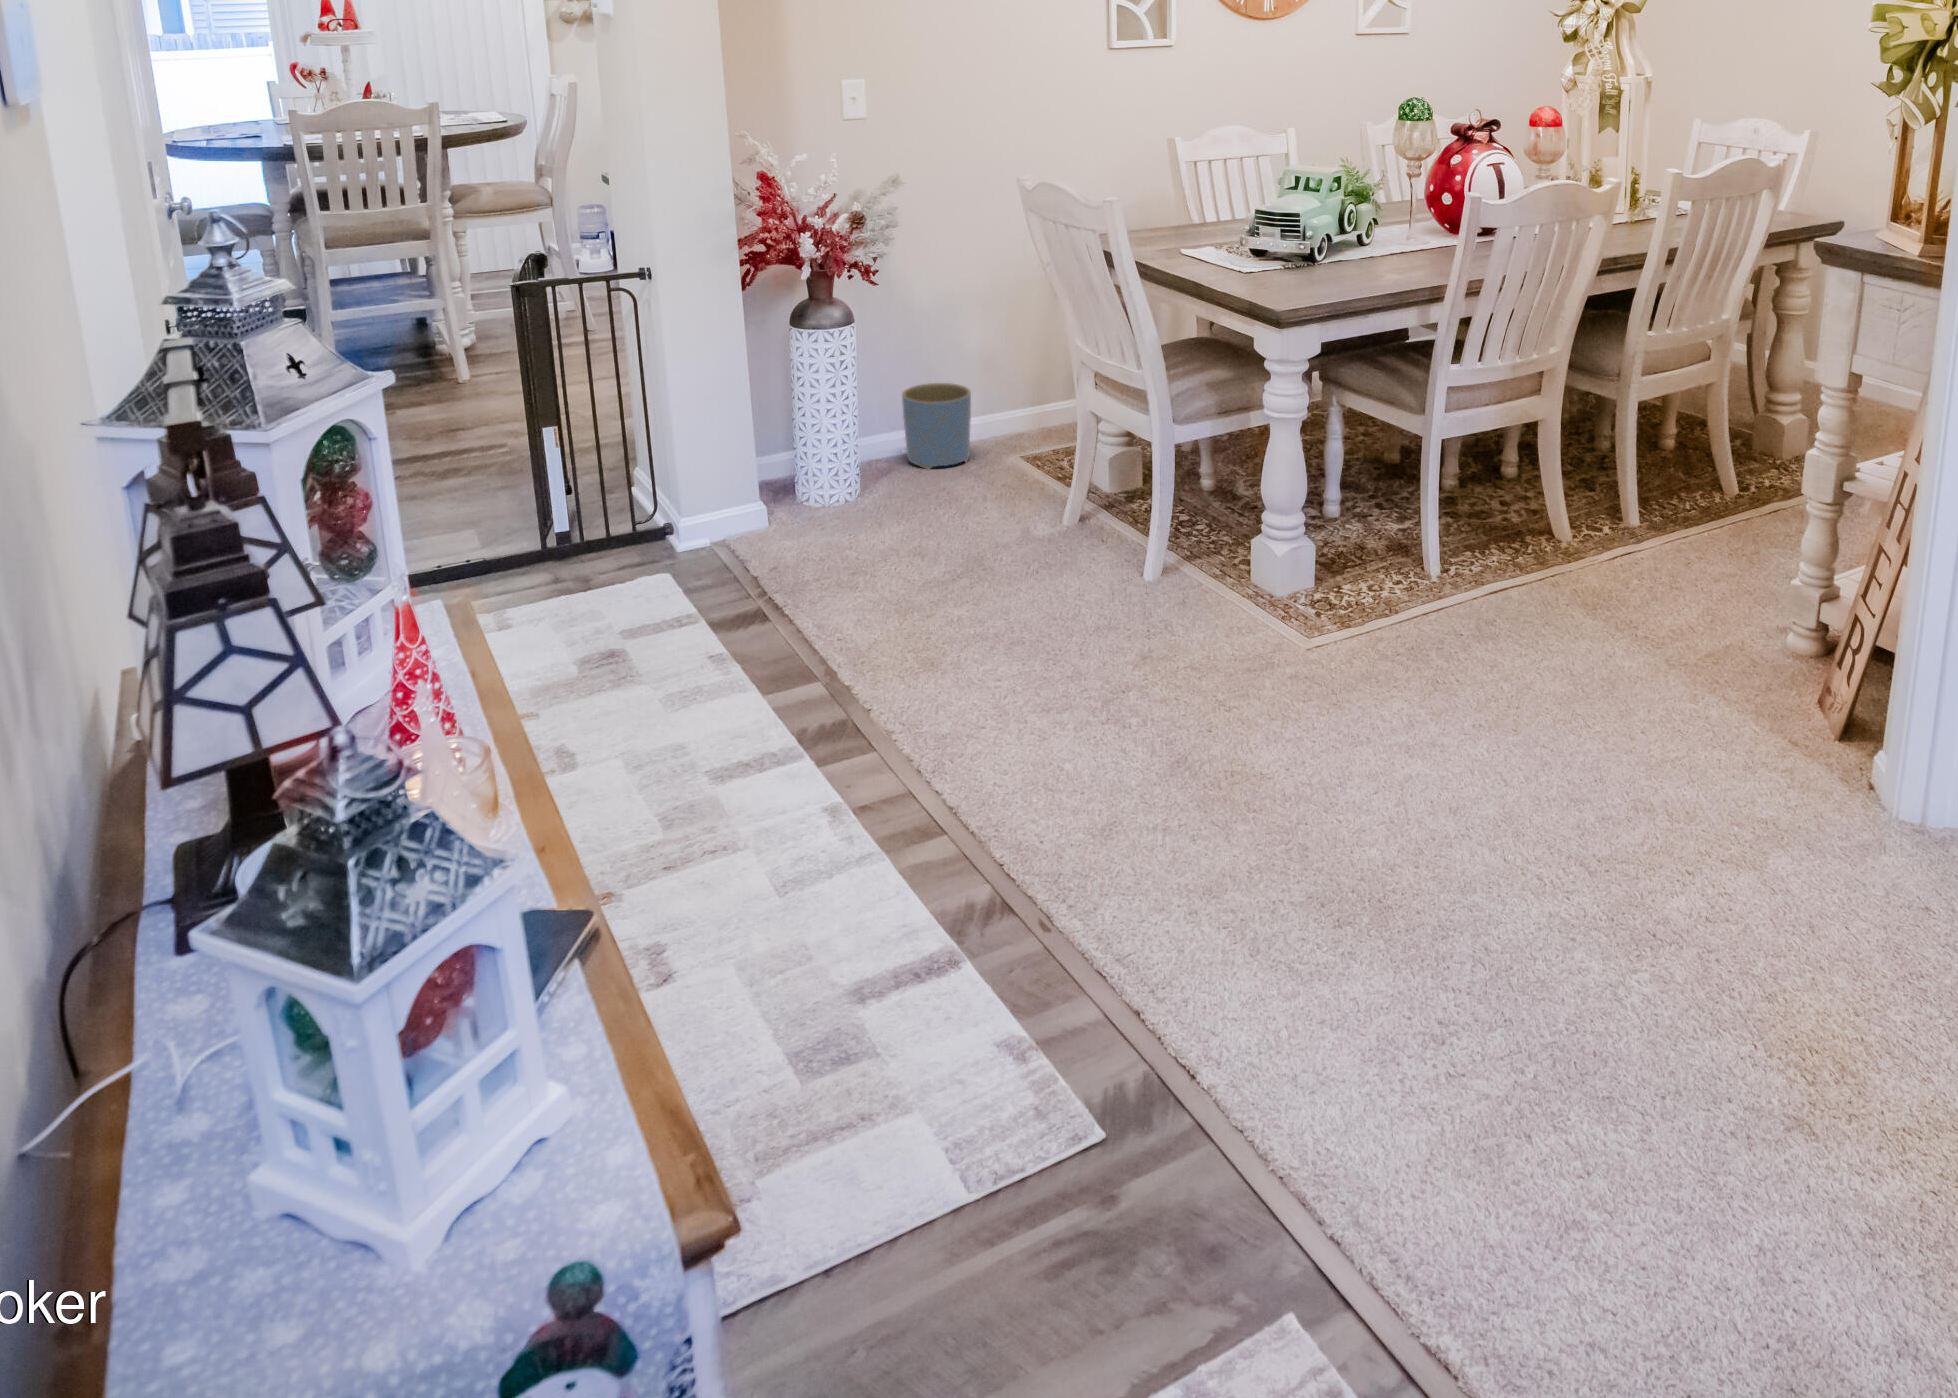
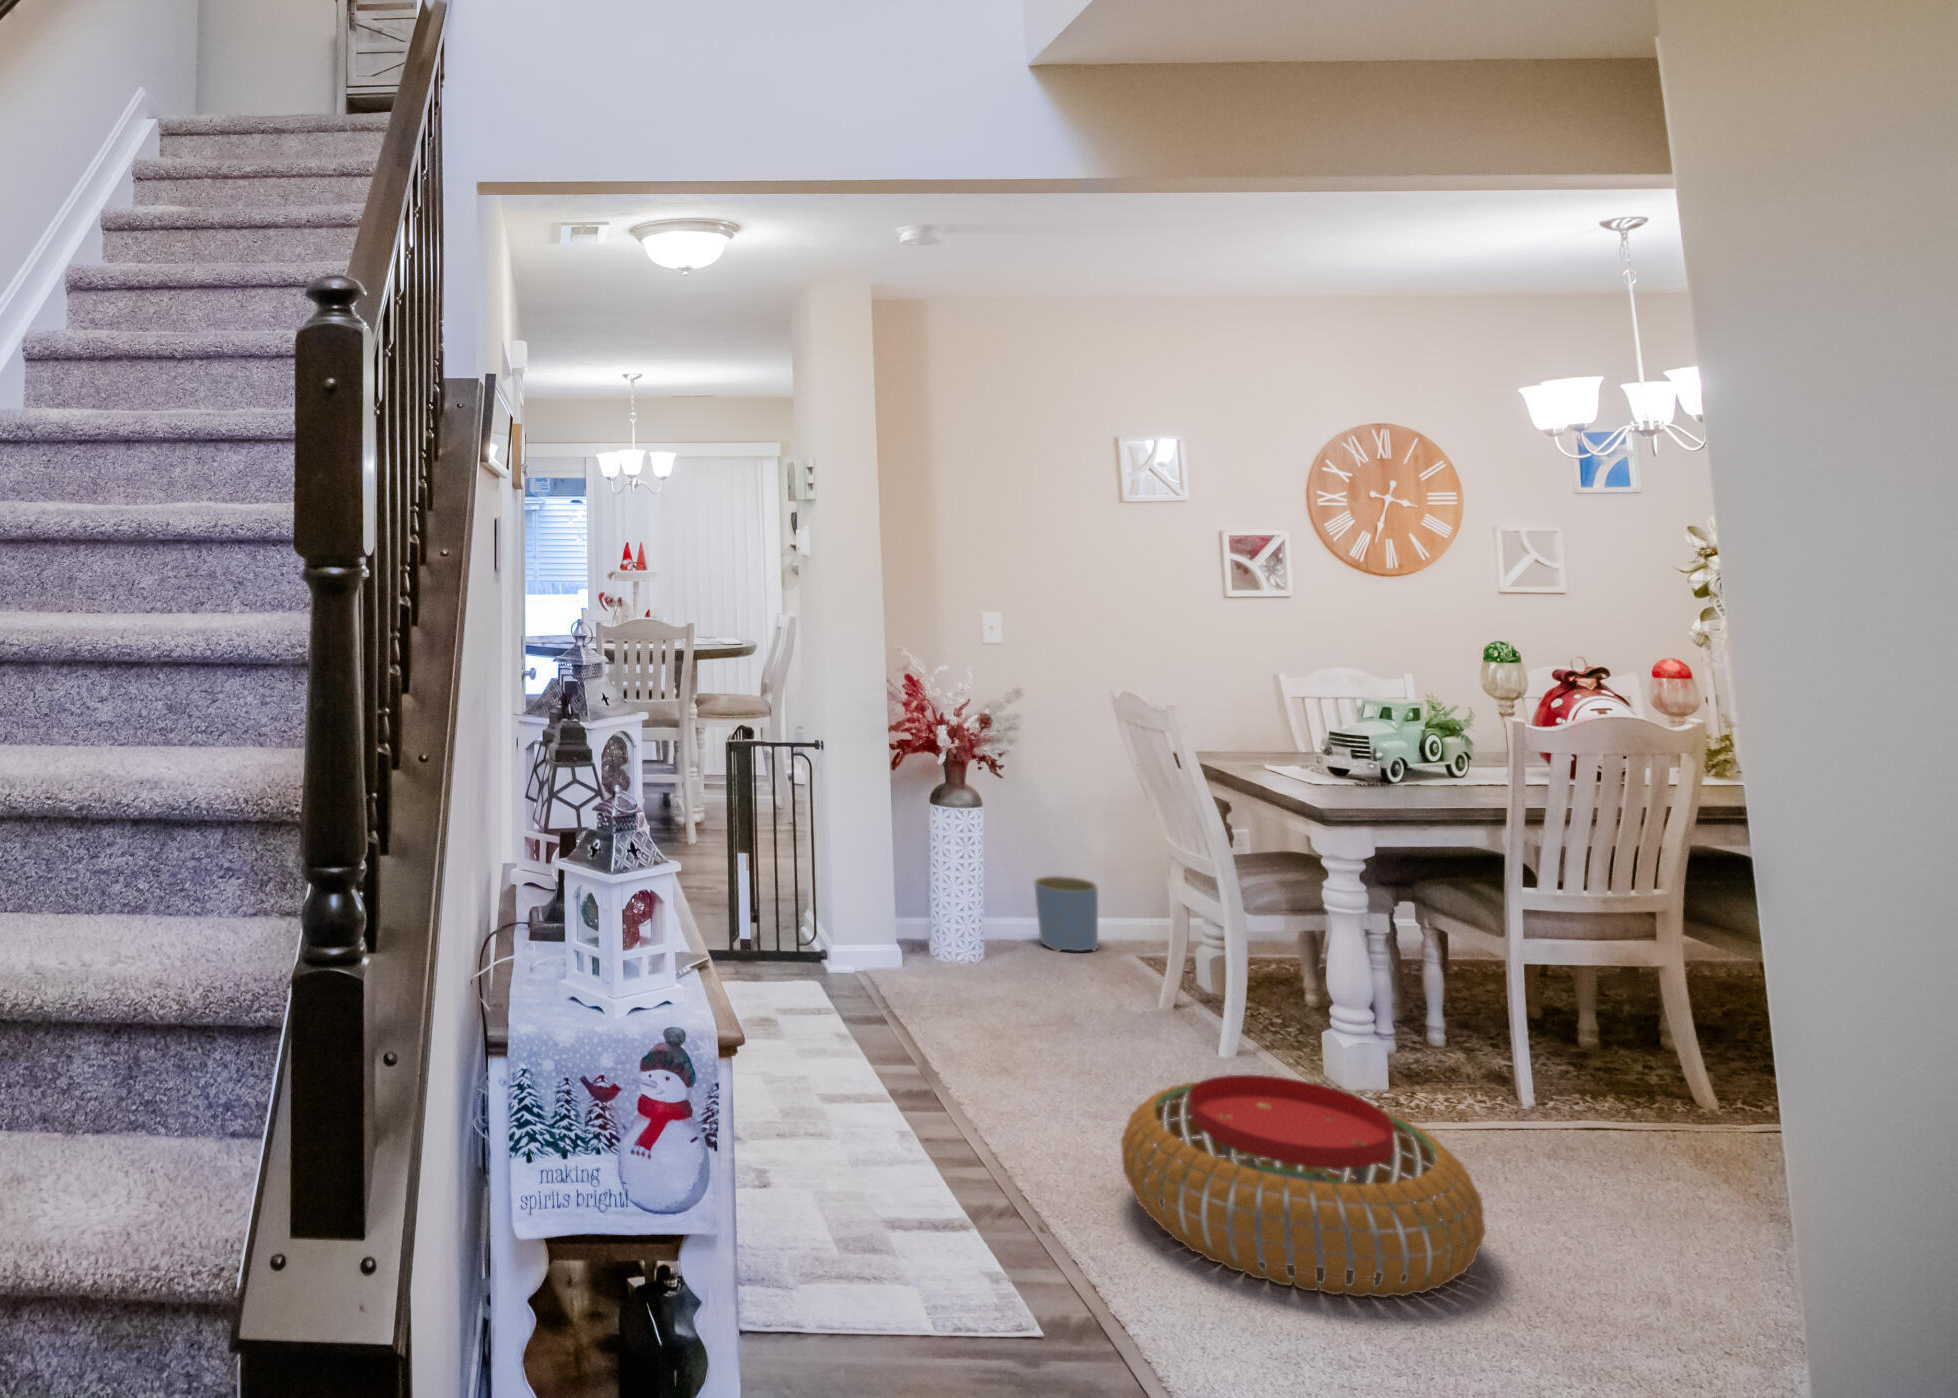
pouf: none [1120,658,1521,940] -> present [1121,1075,1485,1298]

